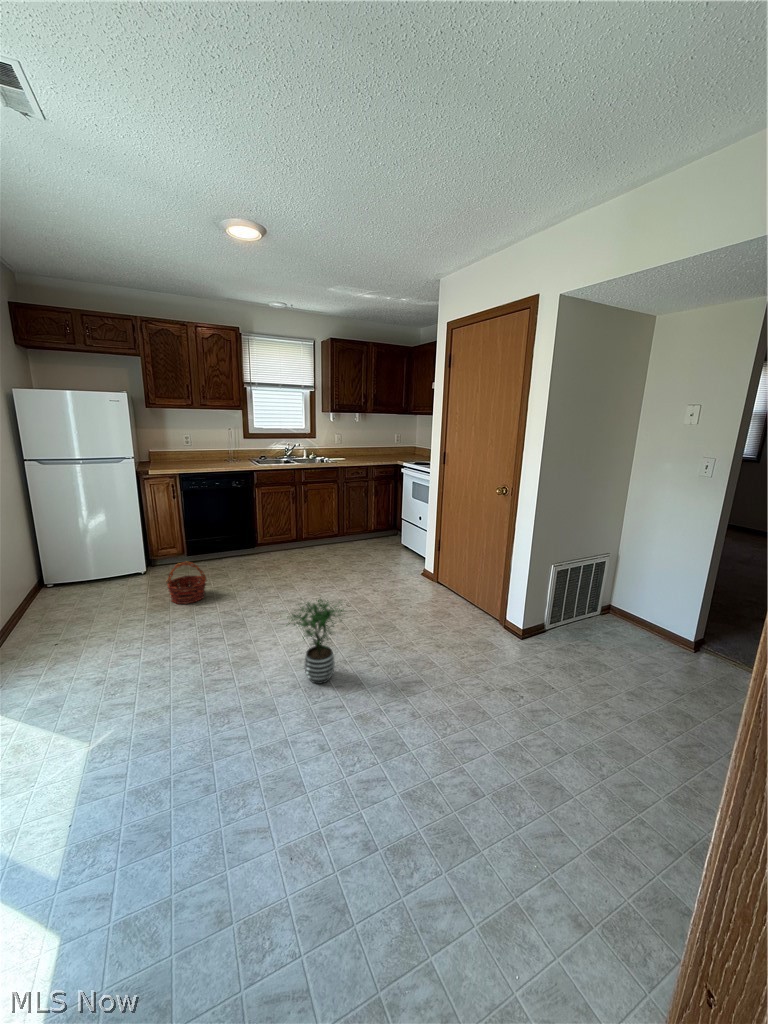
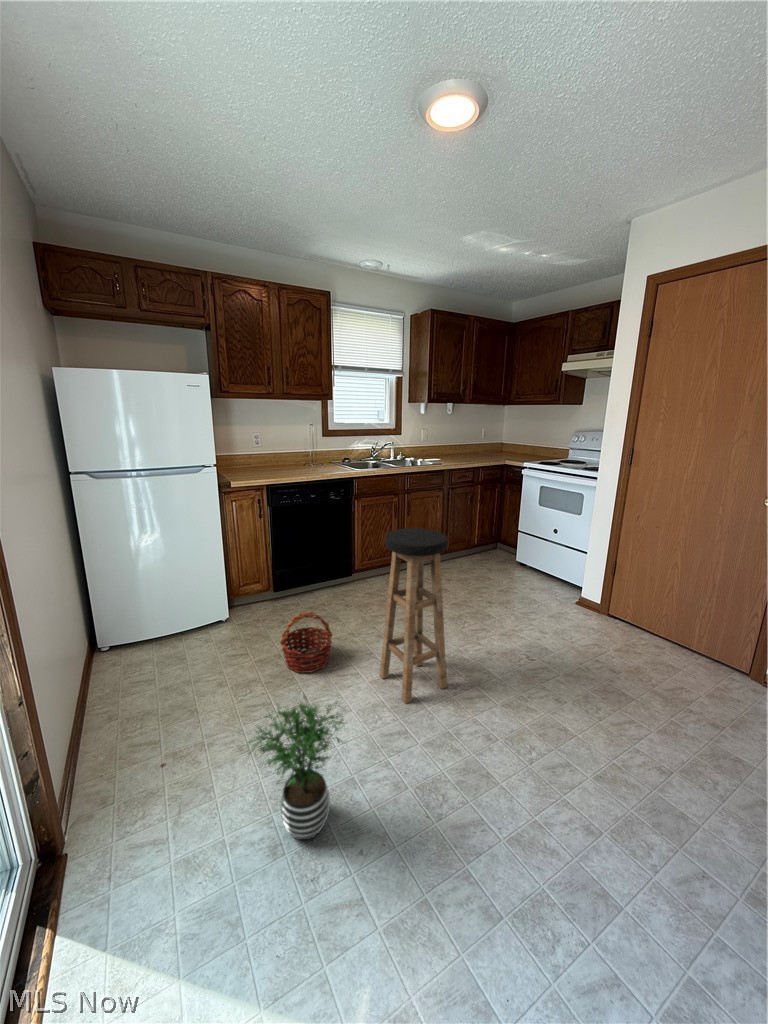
bar stool: none [225,501,275,621] -> present [380,528,448,704]
potted plant: present [286,600,344,684] -> present [248,696,346,840]

